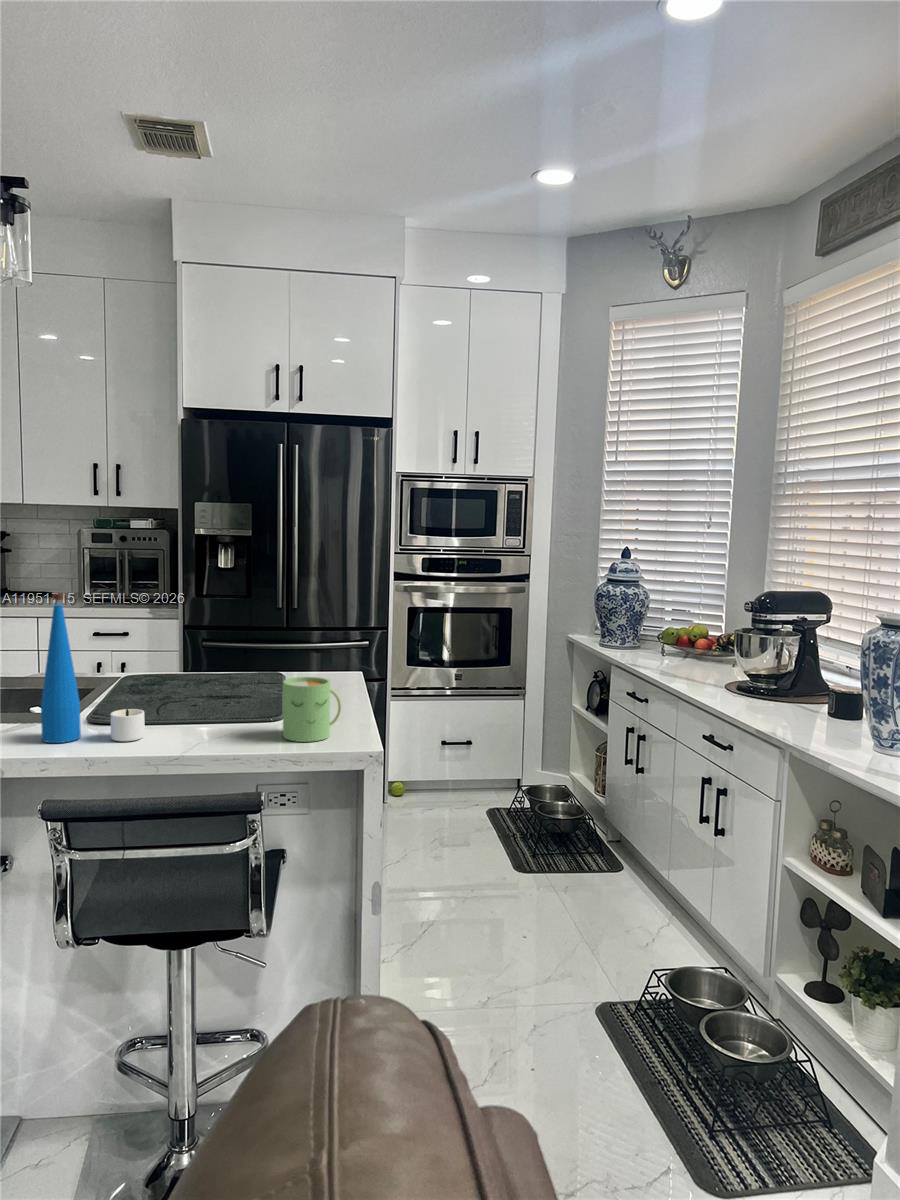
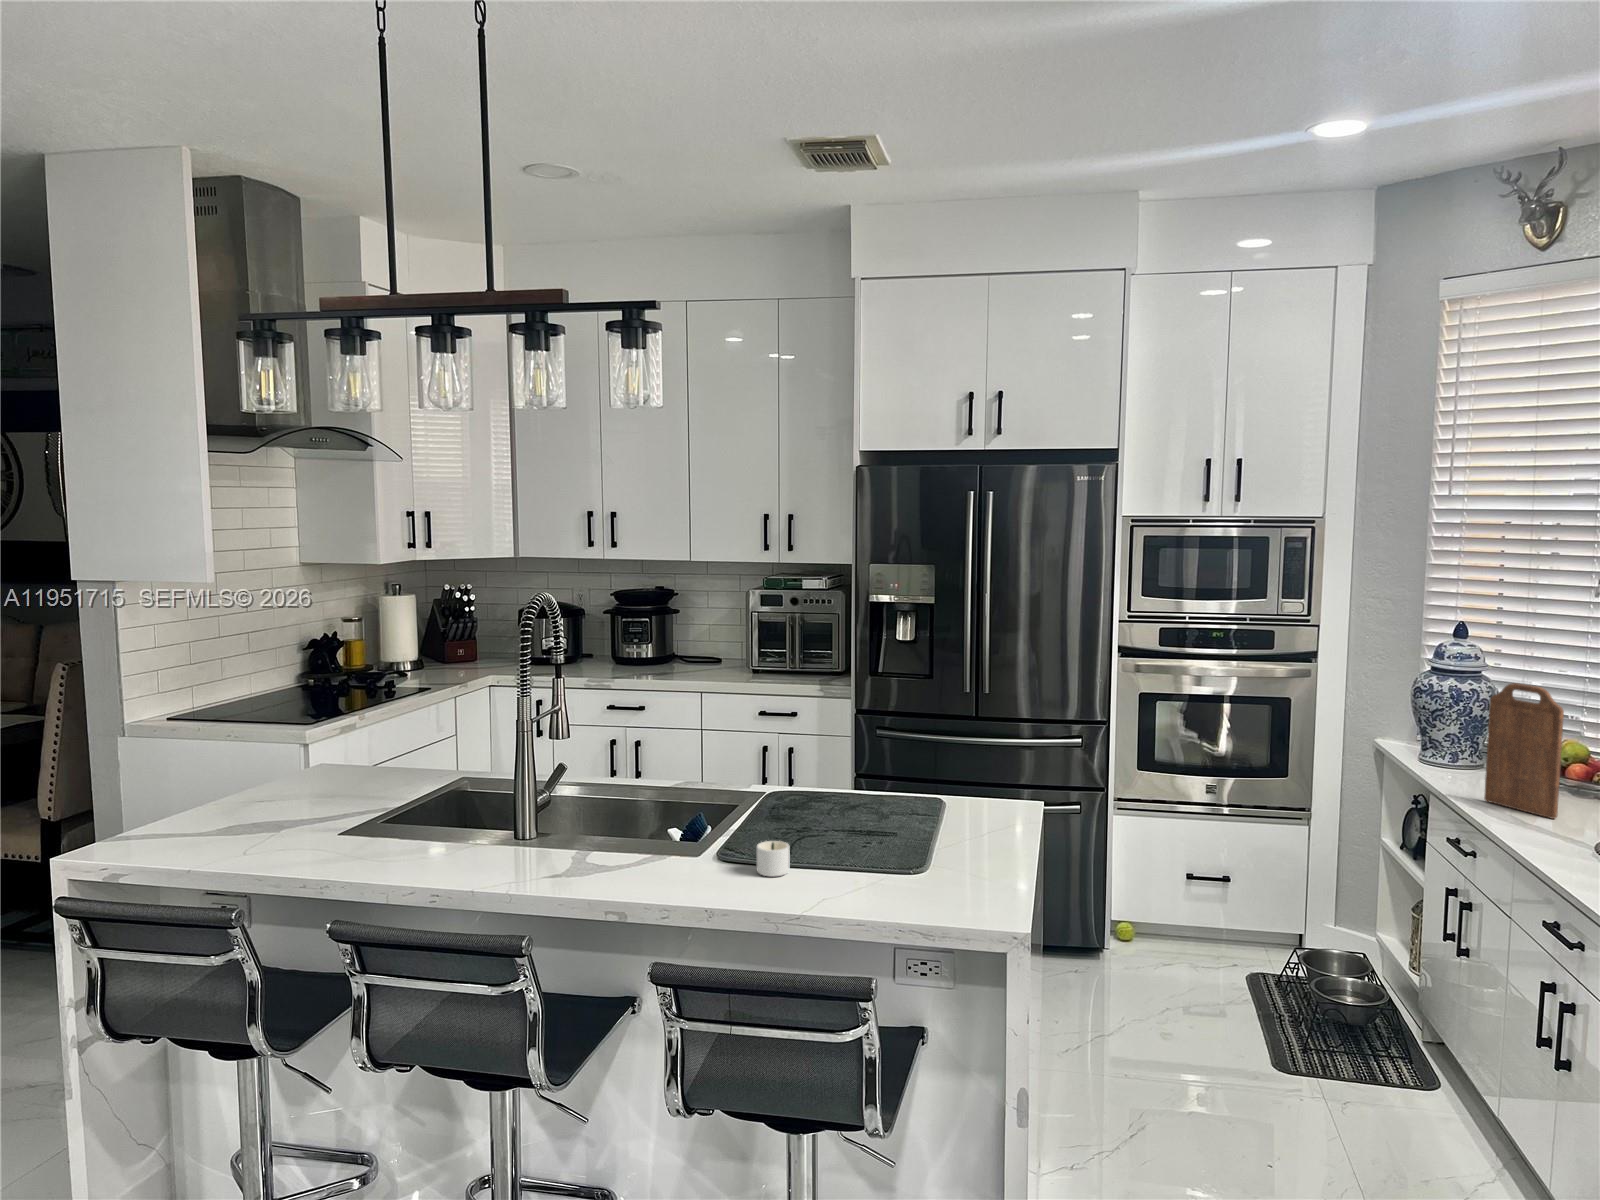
cutting board: none [649,581,700,673] -> present [1484,683,1564,819]
bottle: present [41,593,81,743] -> none [692,719,728,872]
mug: present [283,677,341,742] -> none [932,819,998,896]

